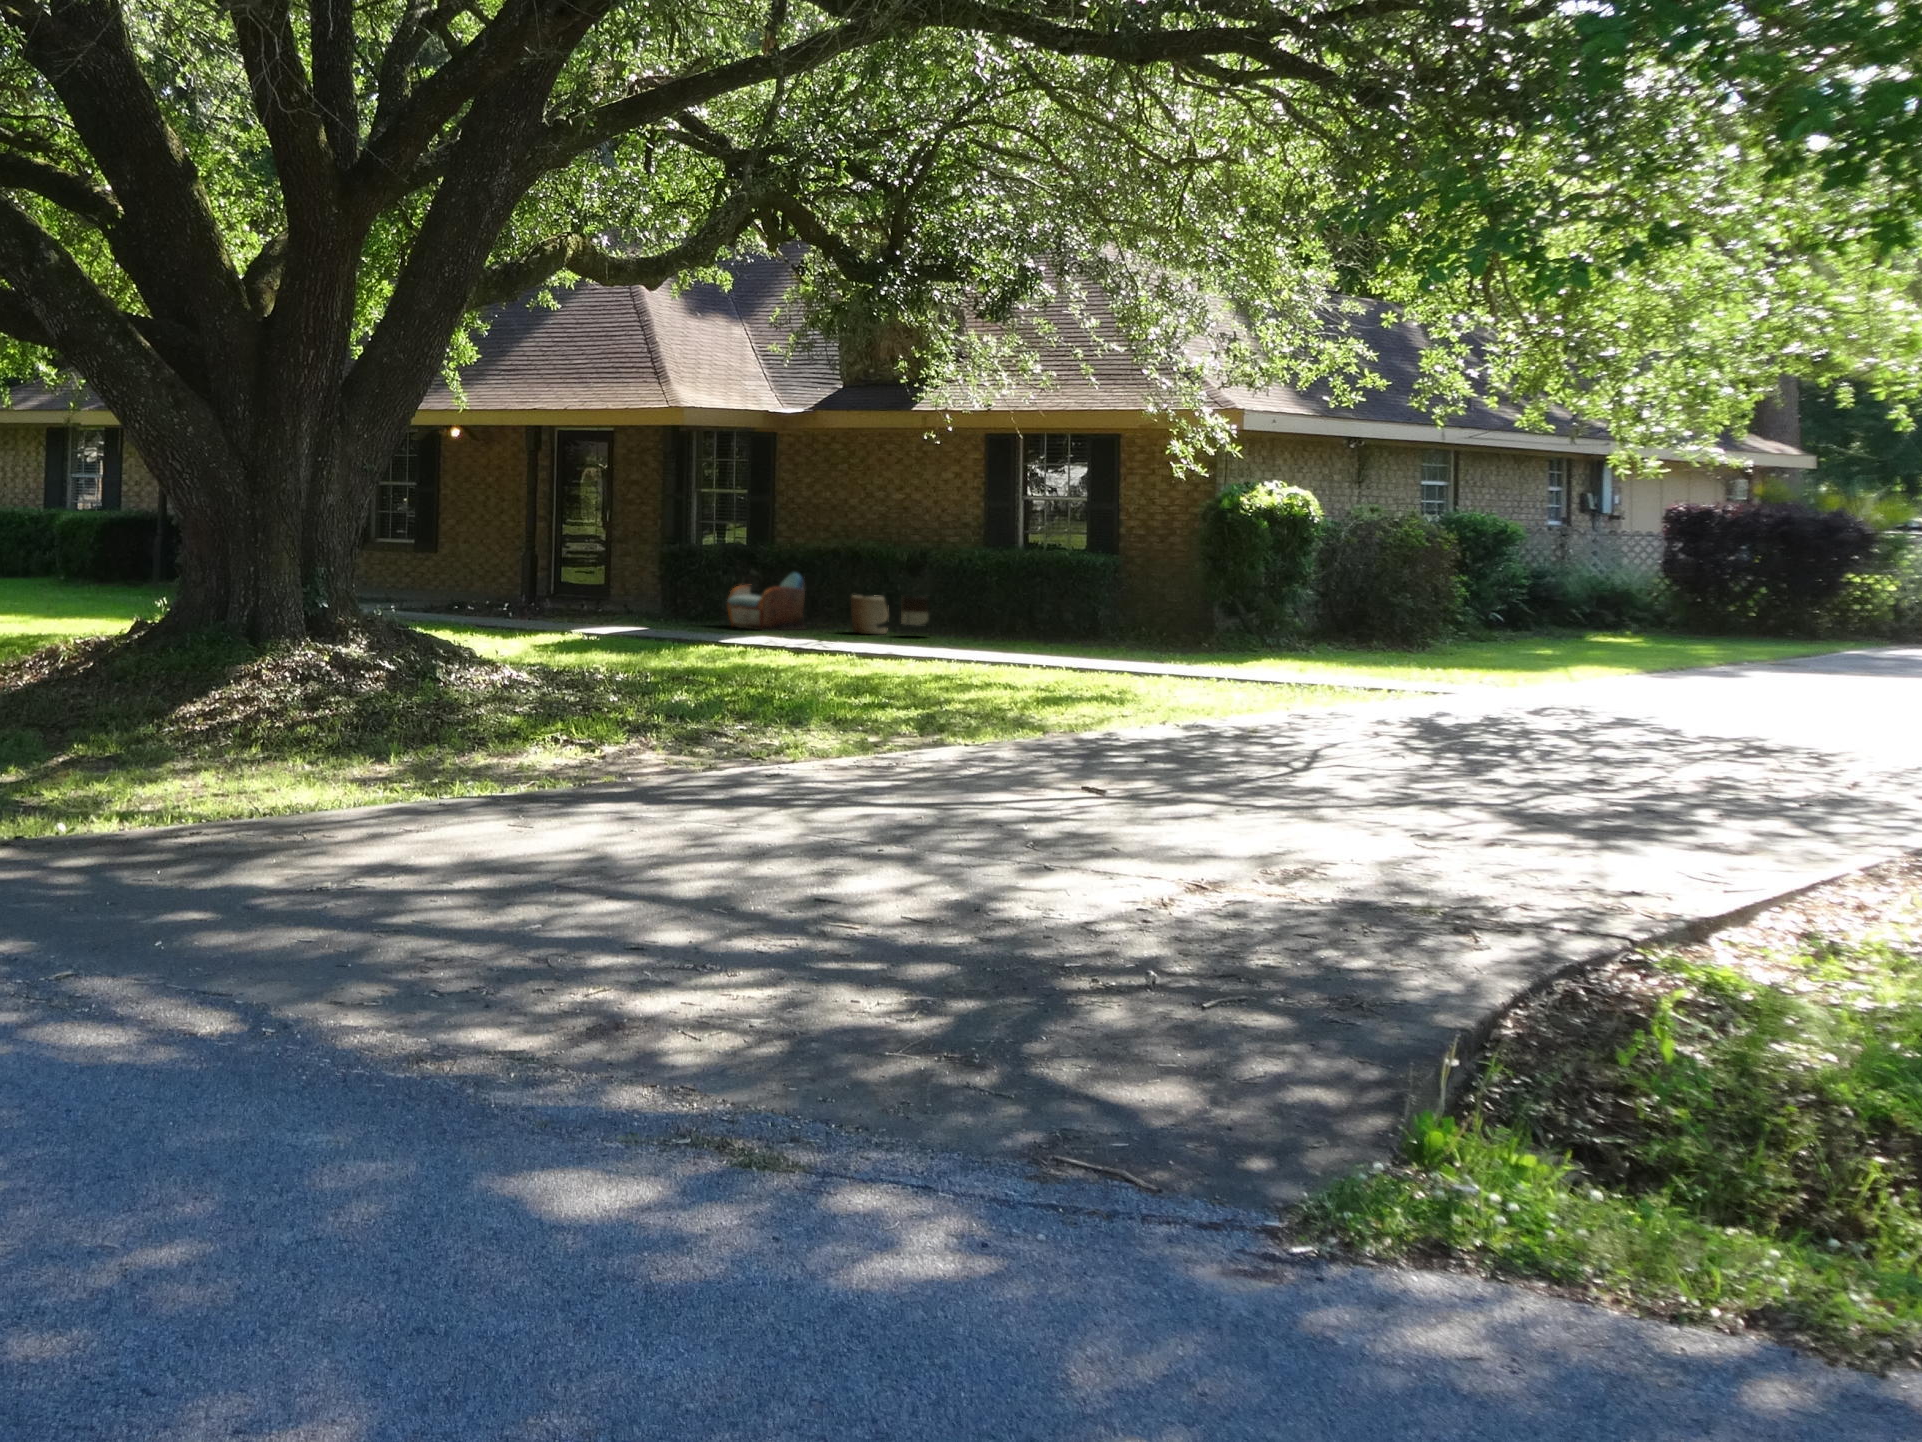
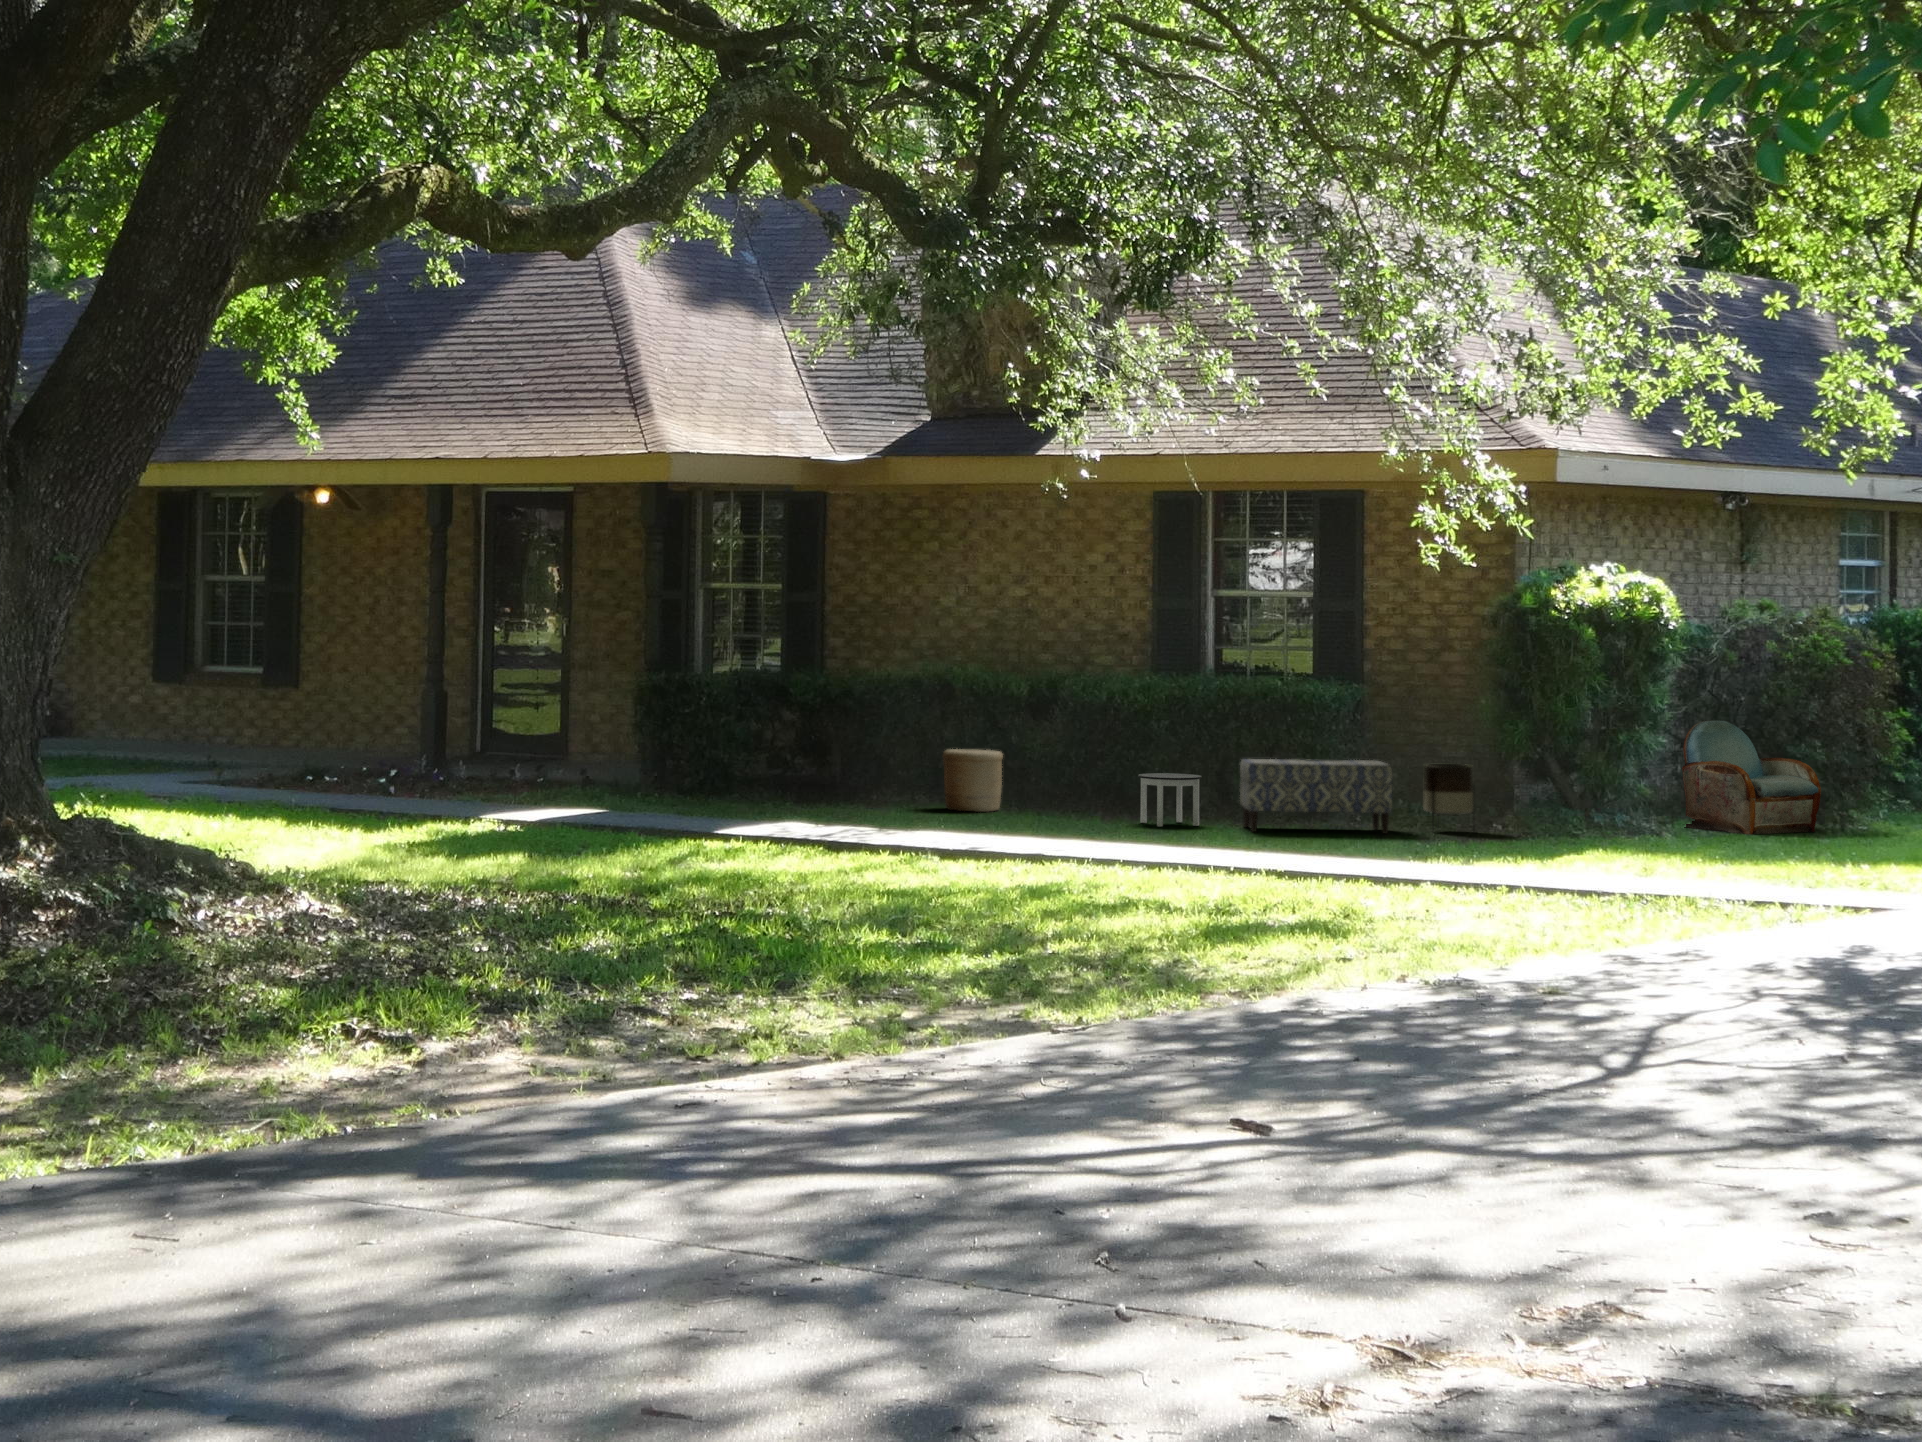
armchair: present [727,573,805,631] -> present [1682,720,1821,834]
planter: present [901,595,928,627] -> present [1423,763,1475,815]
bench: none [1043,602,1141,650] -> present [1240,759,1393,834]
round table: none [977,611,1018,644] -> present [1138,773,1202,827]

